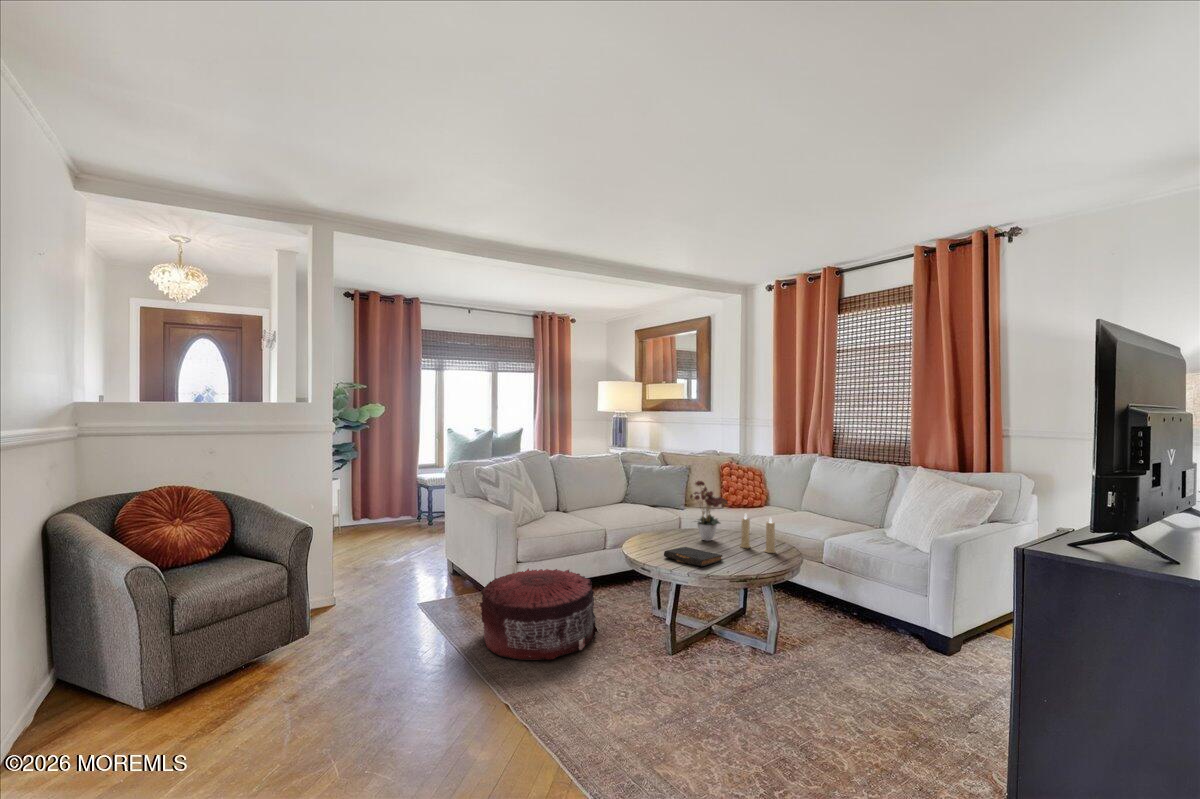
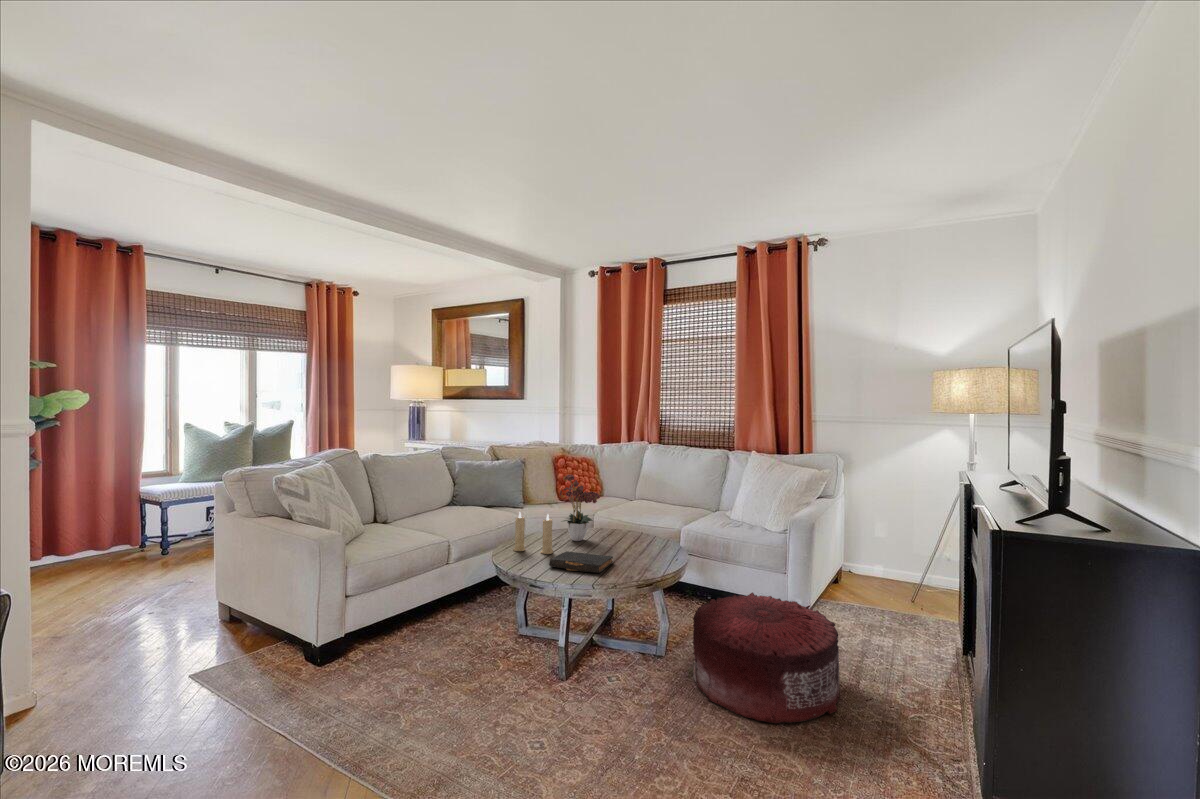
candle: present [740,515,775,553] -> present [514,512,553,554]
pouf: present [480,569,598,660] -> present [693,592,840,724]

